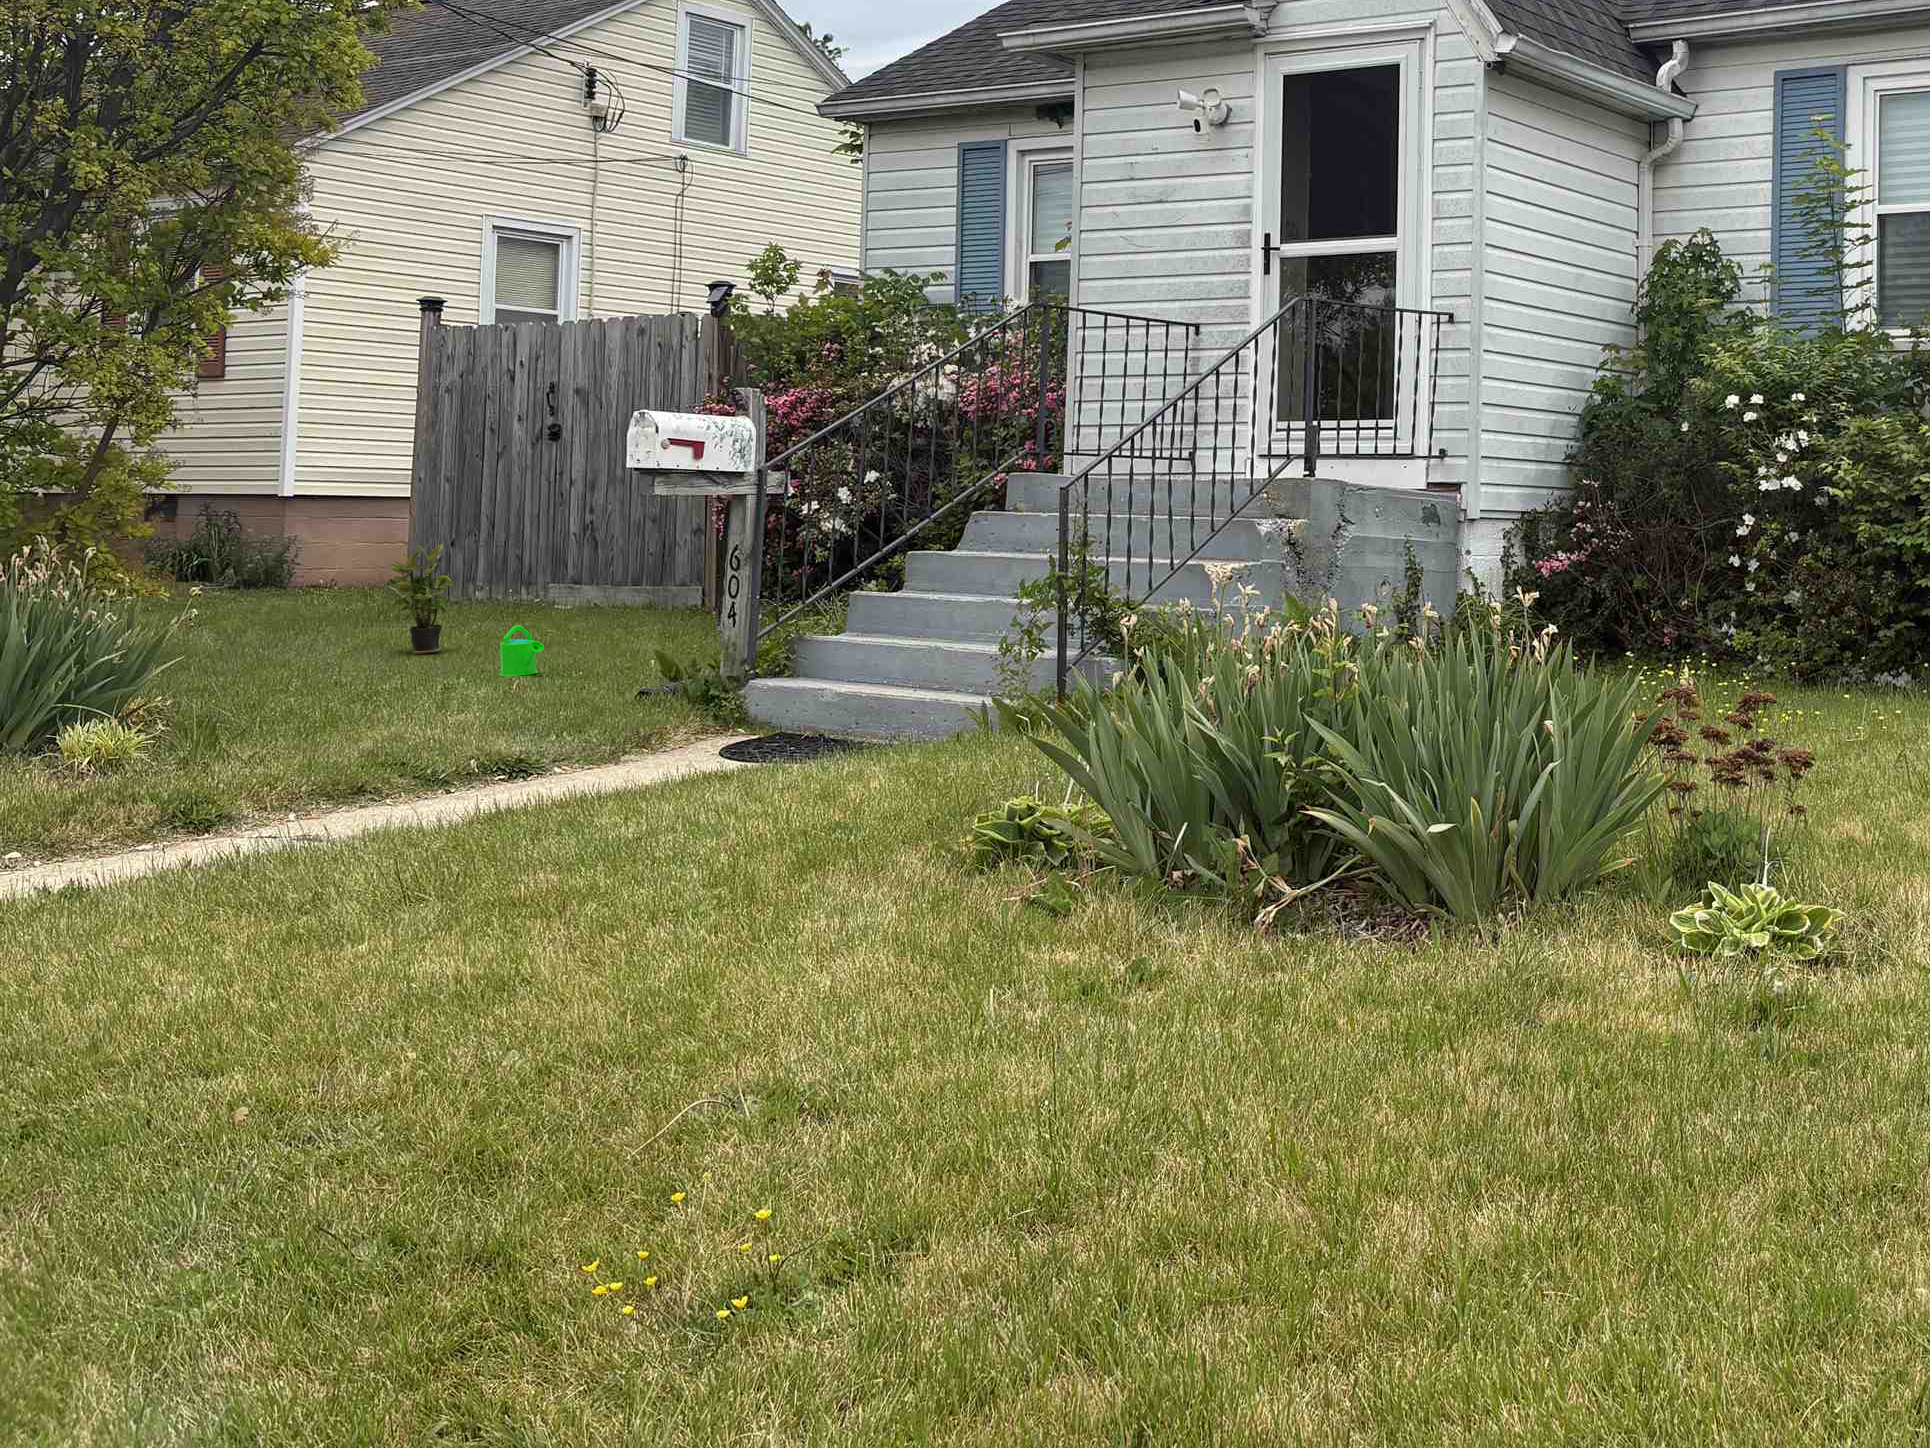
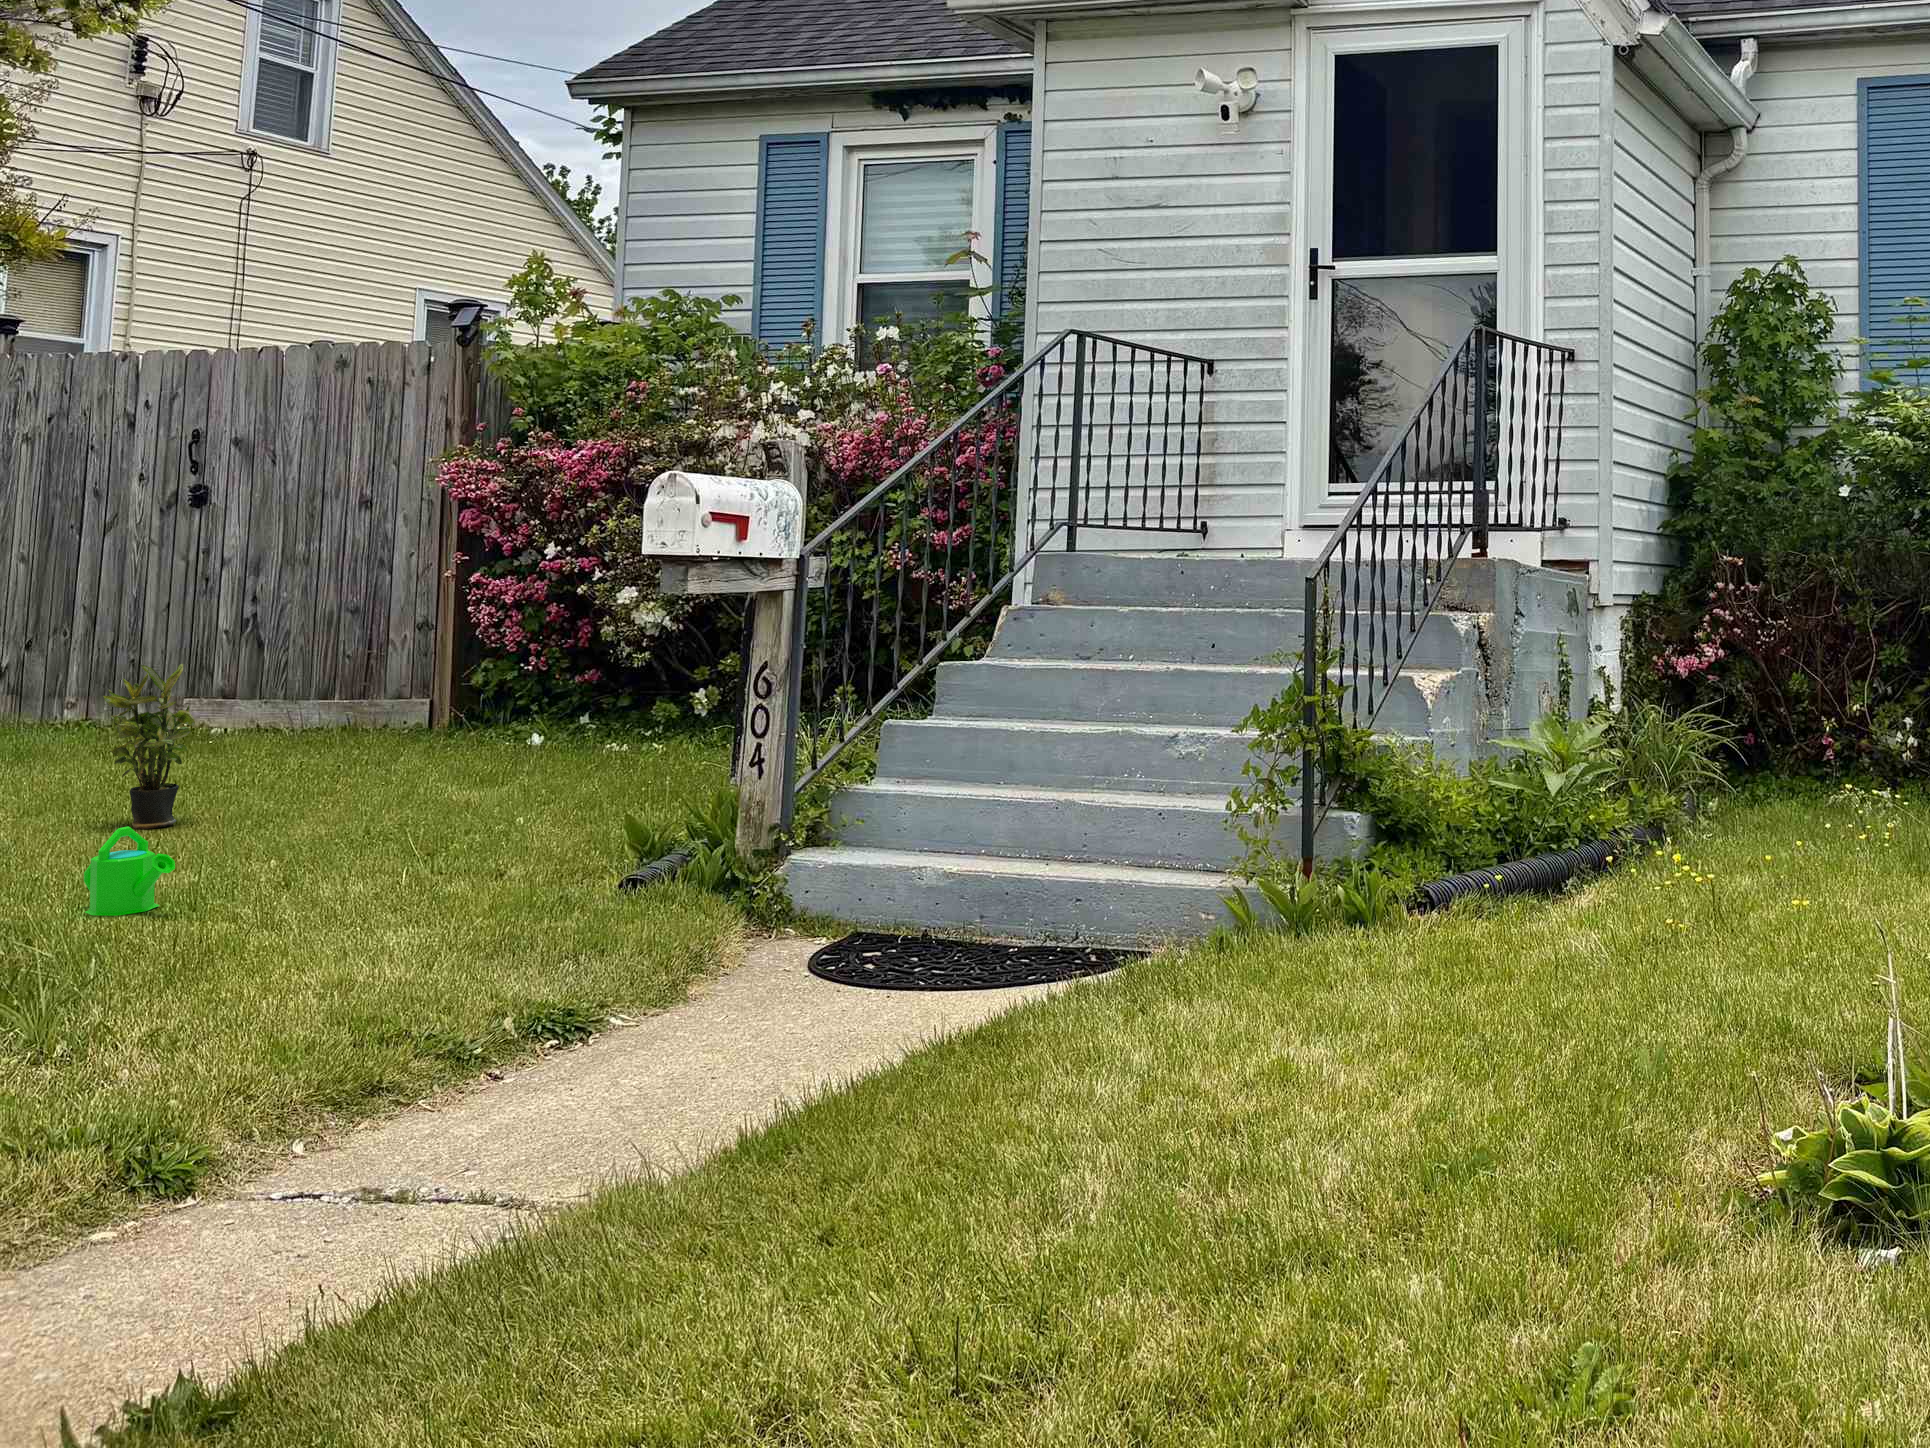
watering can: present [499,625,544,676] -> present [84,826,175,916]

